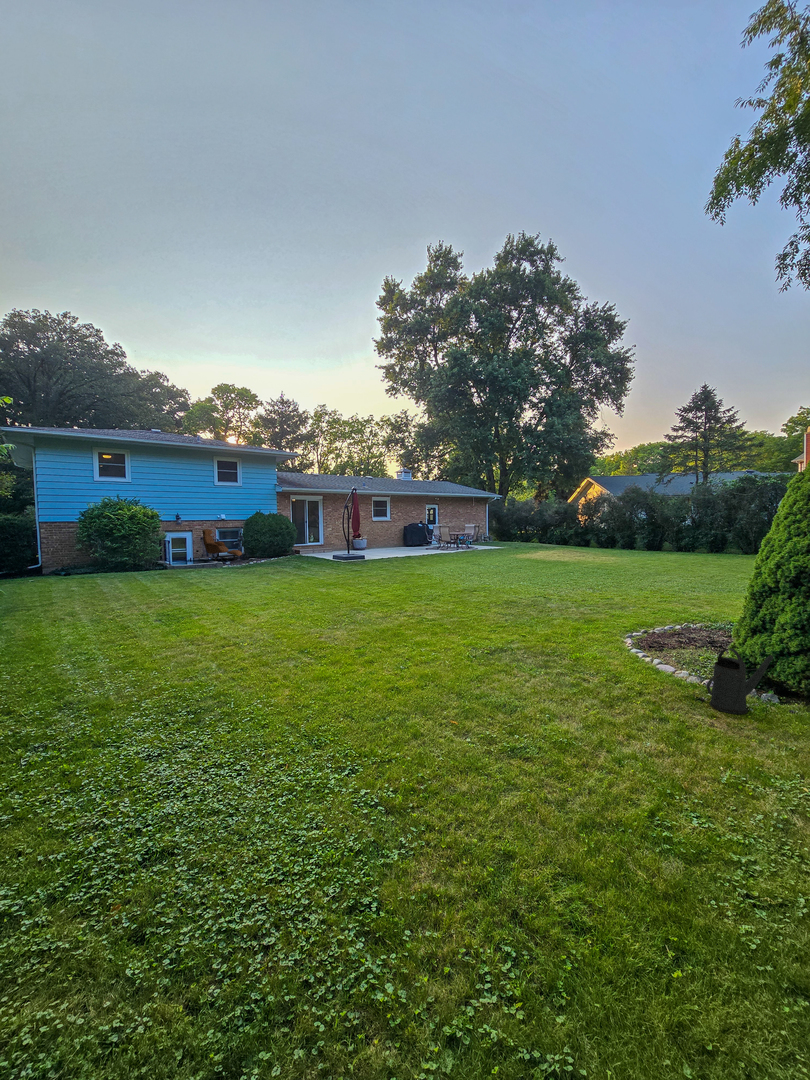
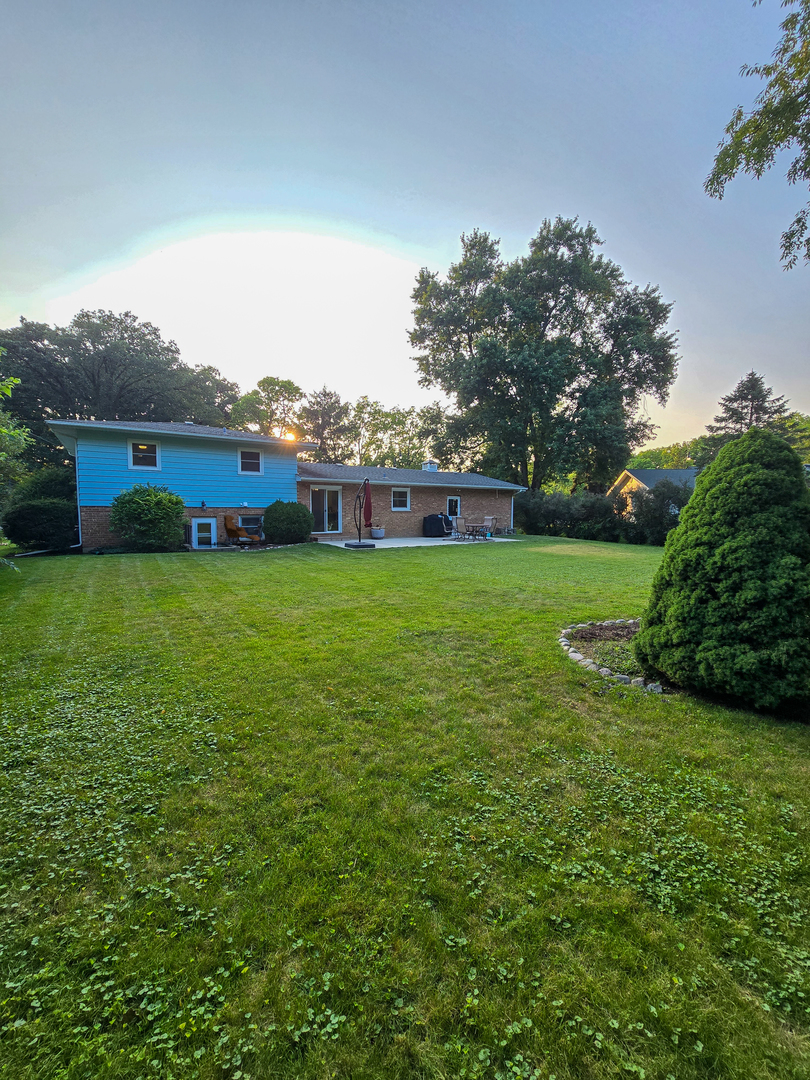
watering can: present [707,648,773,714] -> none [554,628,622,687]

